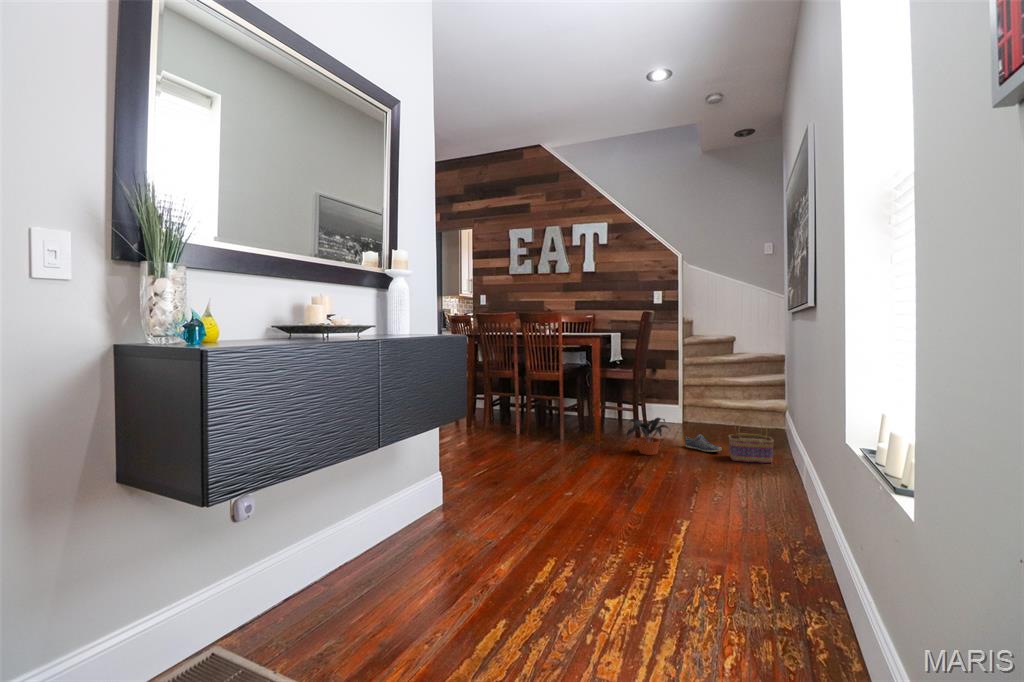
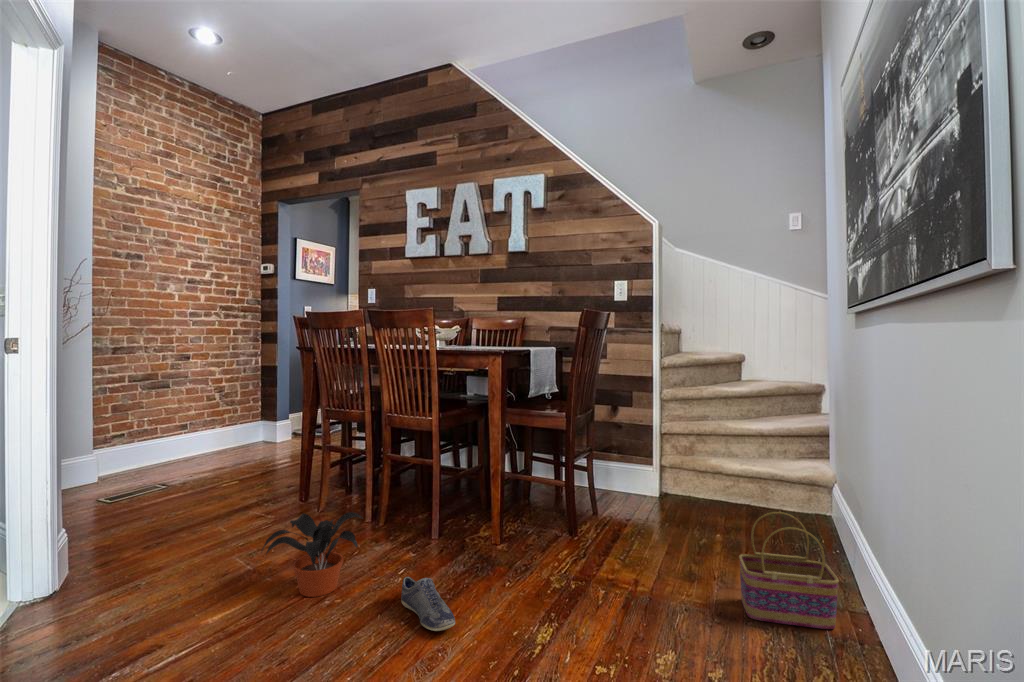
potted plant: present [627,418,669,455] -> present [262,512,362,597]
shoe: present [685,434,722,452] -> present [401,577,455,631]

